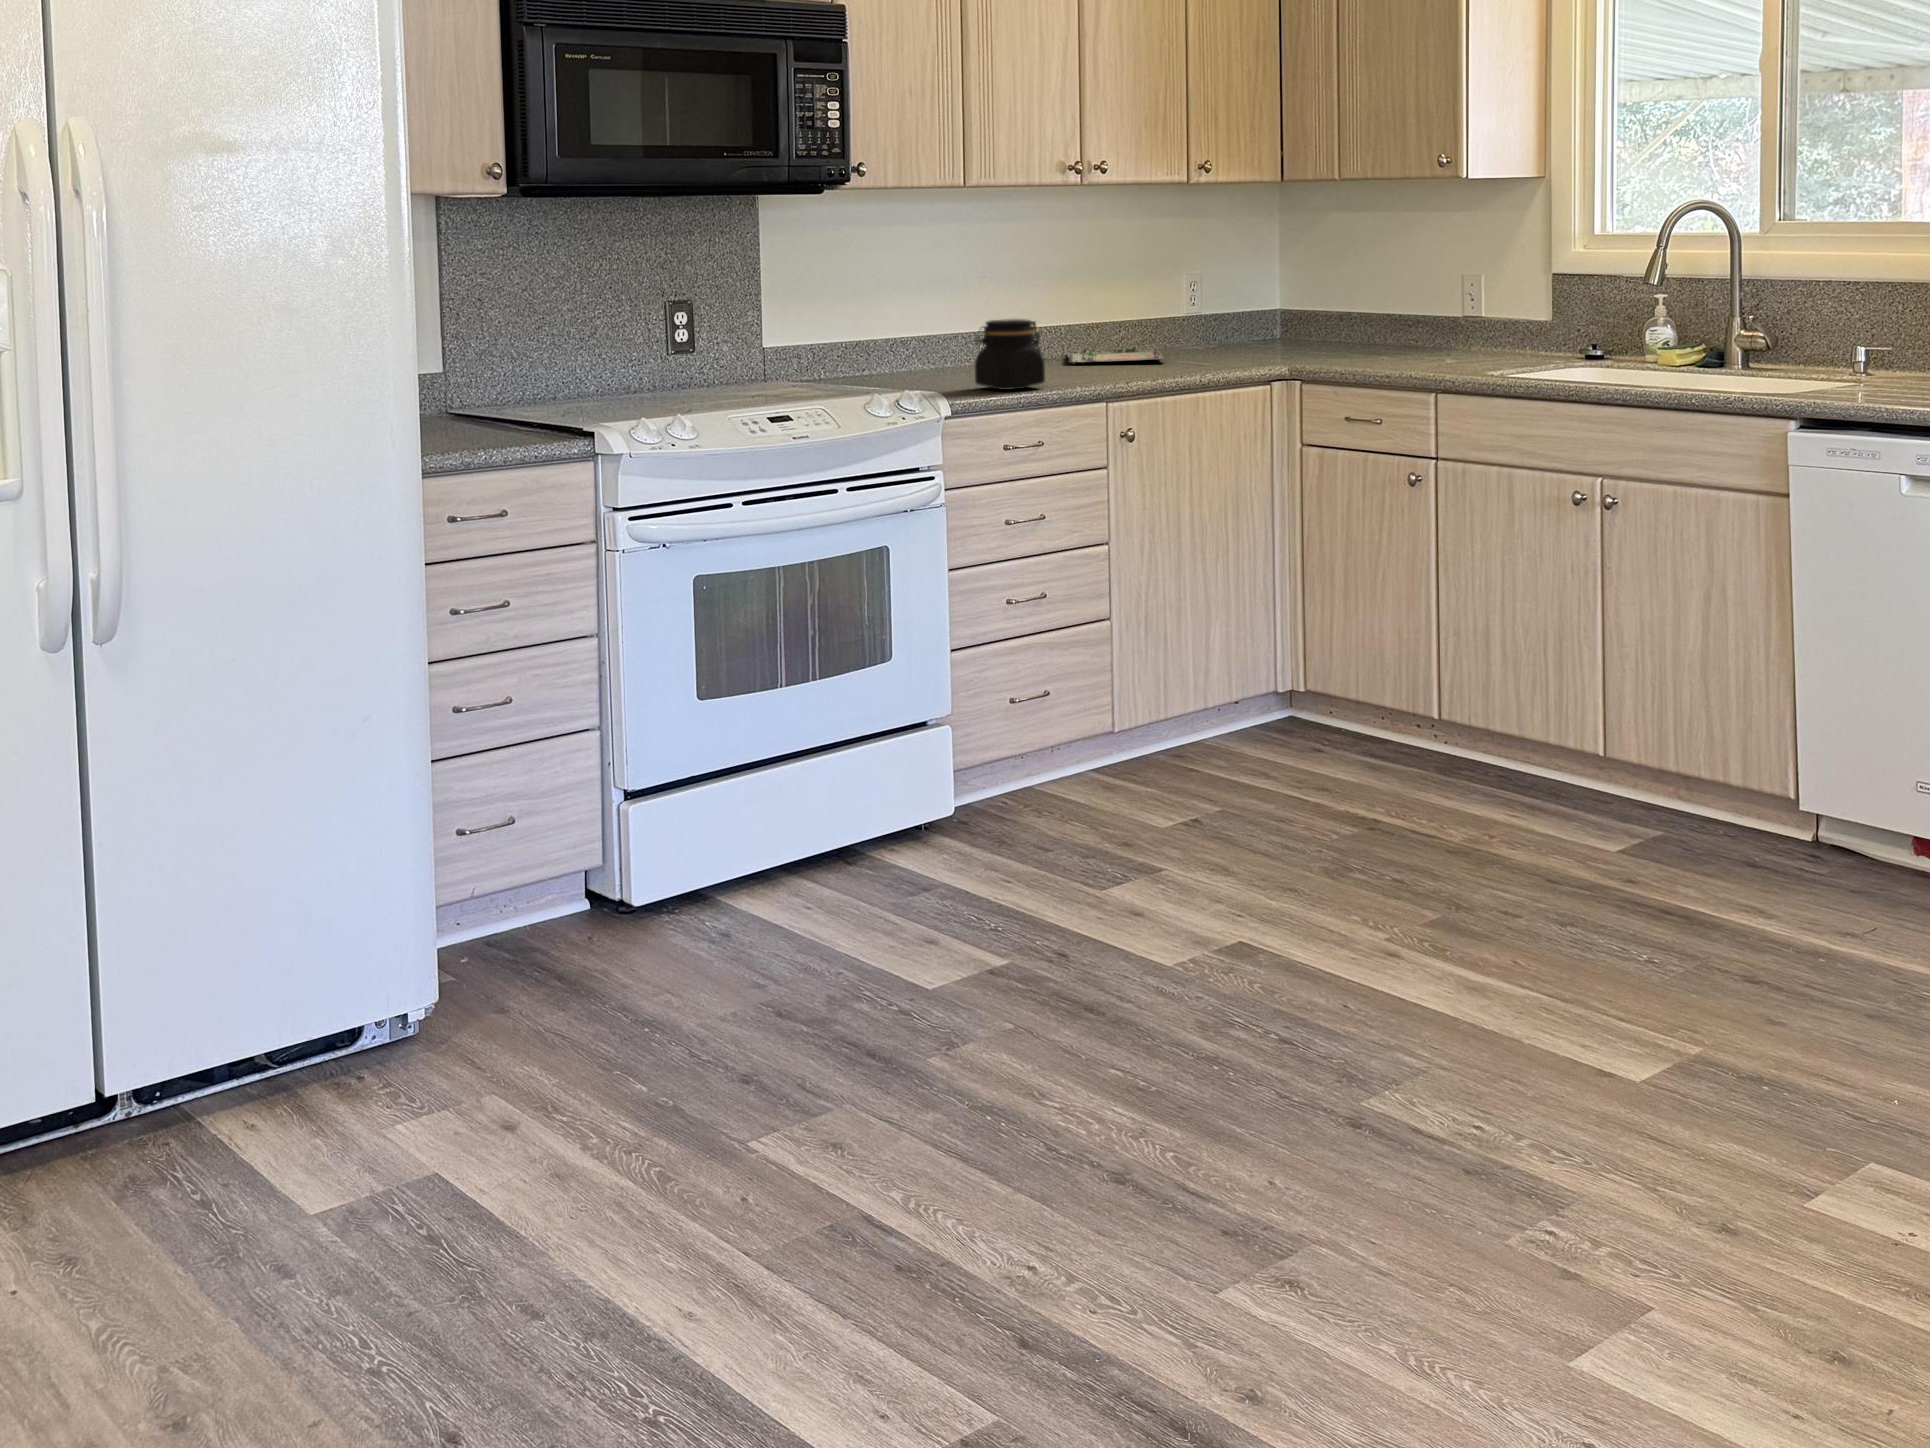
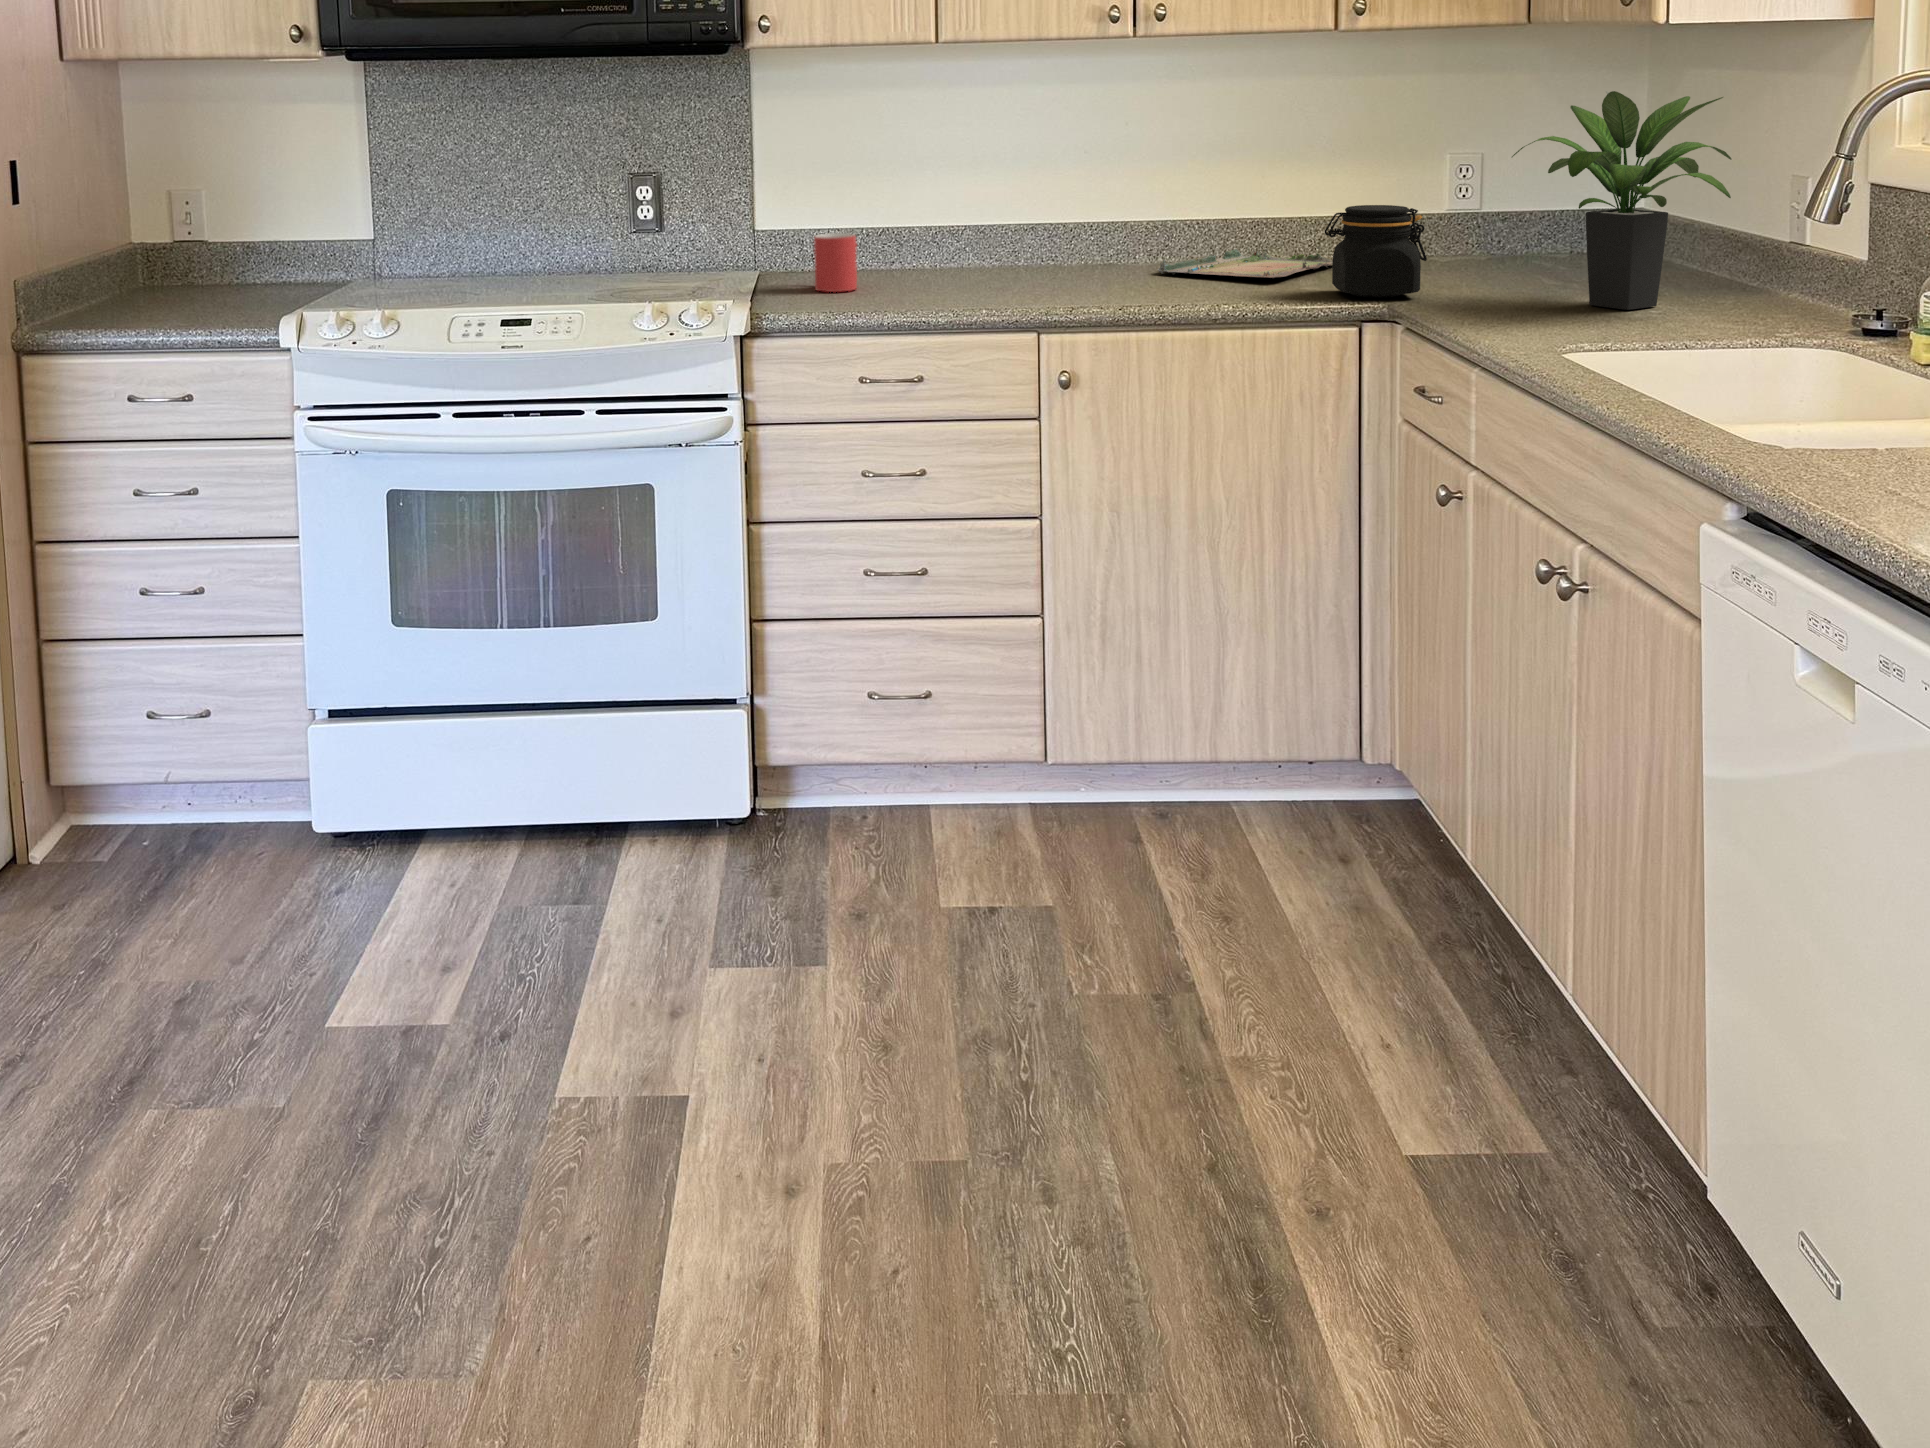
potted plant: none [1319,222,1444,359] -> present [1512,91,1731,310]
jar: present [975,319,1045,390] -> present [1325,205,1427,297]
mug: none [867,341,917,388] -> present [814,233,857,292]

